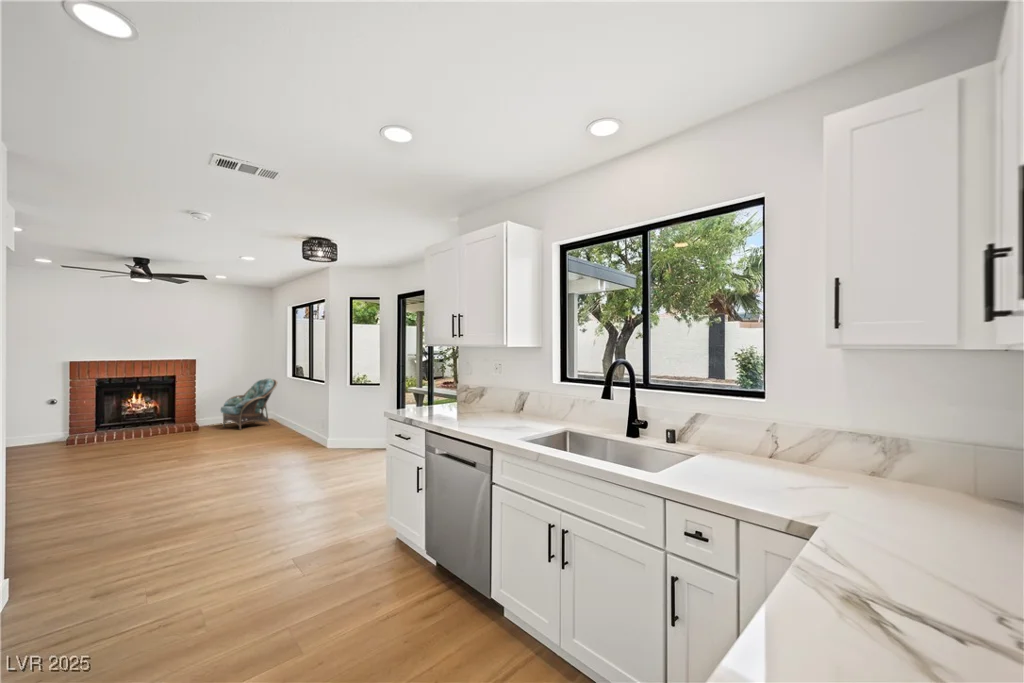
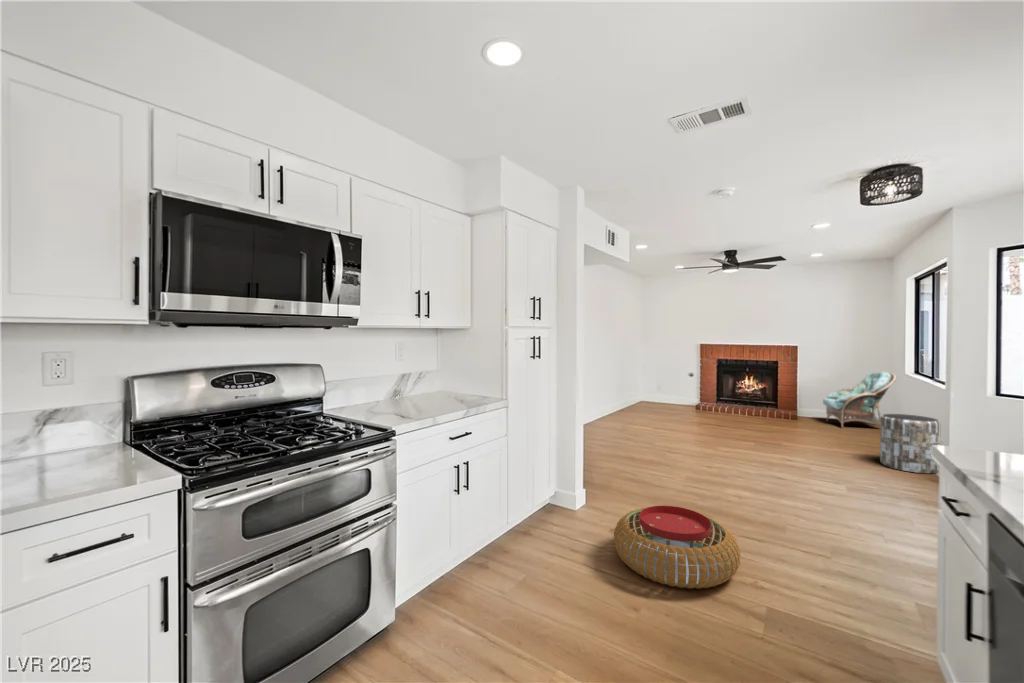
side table: none [286,408,322,450] -> present [880,414,941,473]
pouf: none [114,530,265,620] -> present [614,506,740,589]

